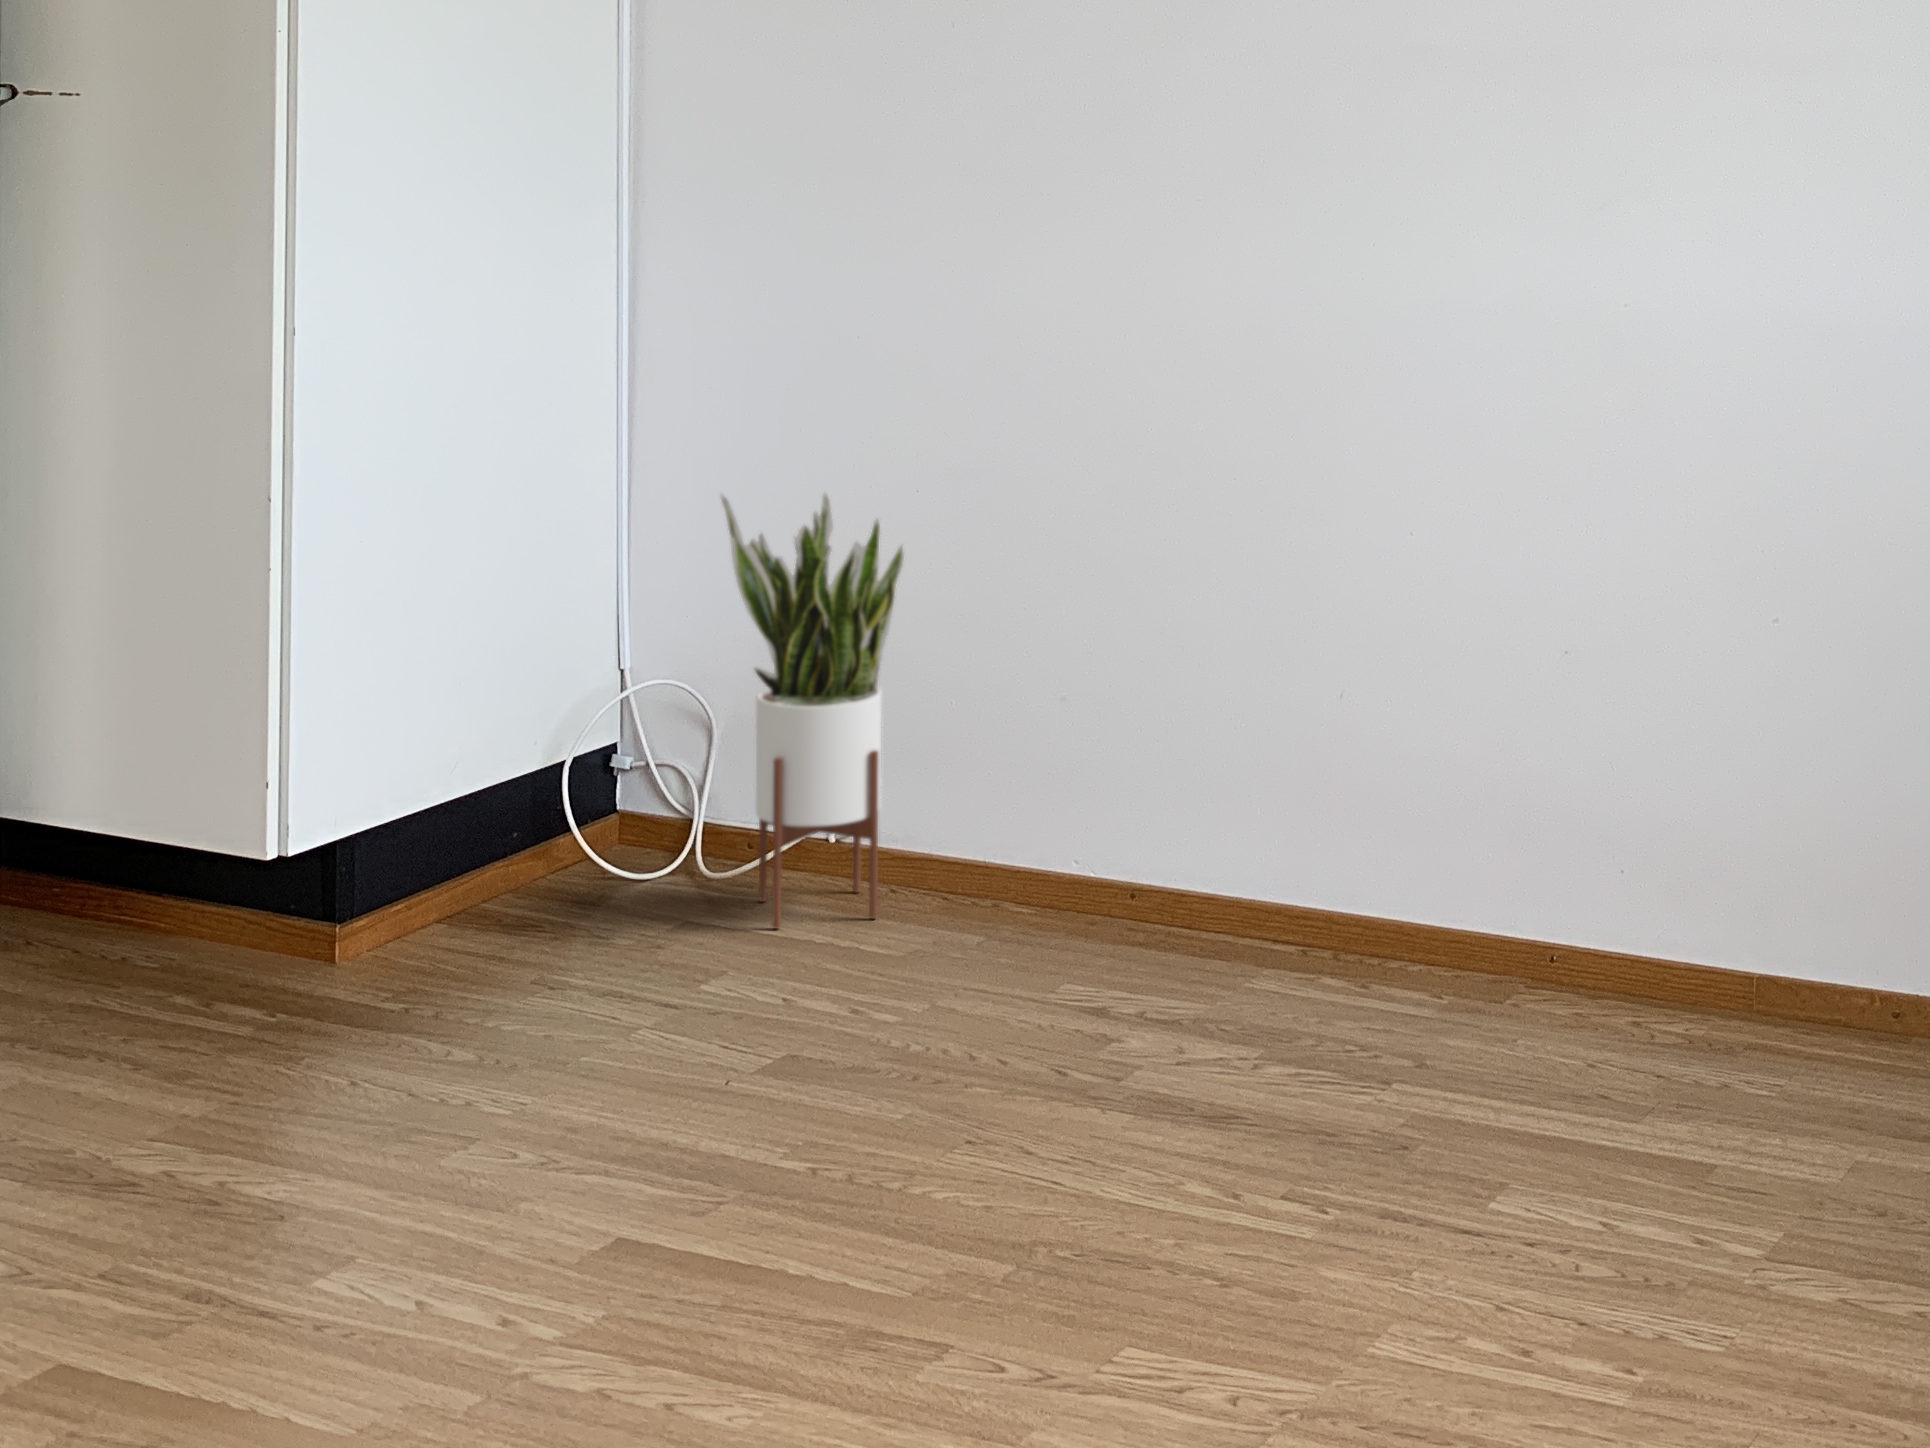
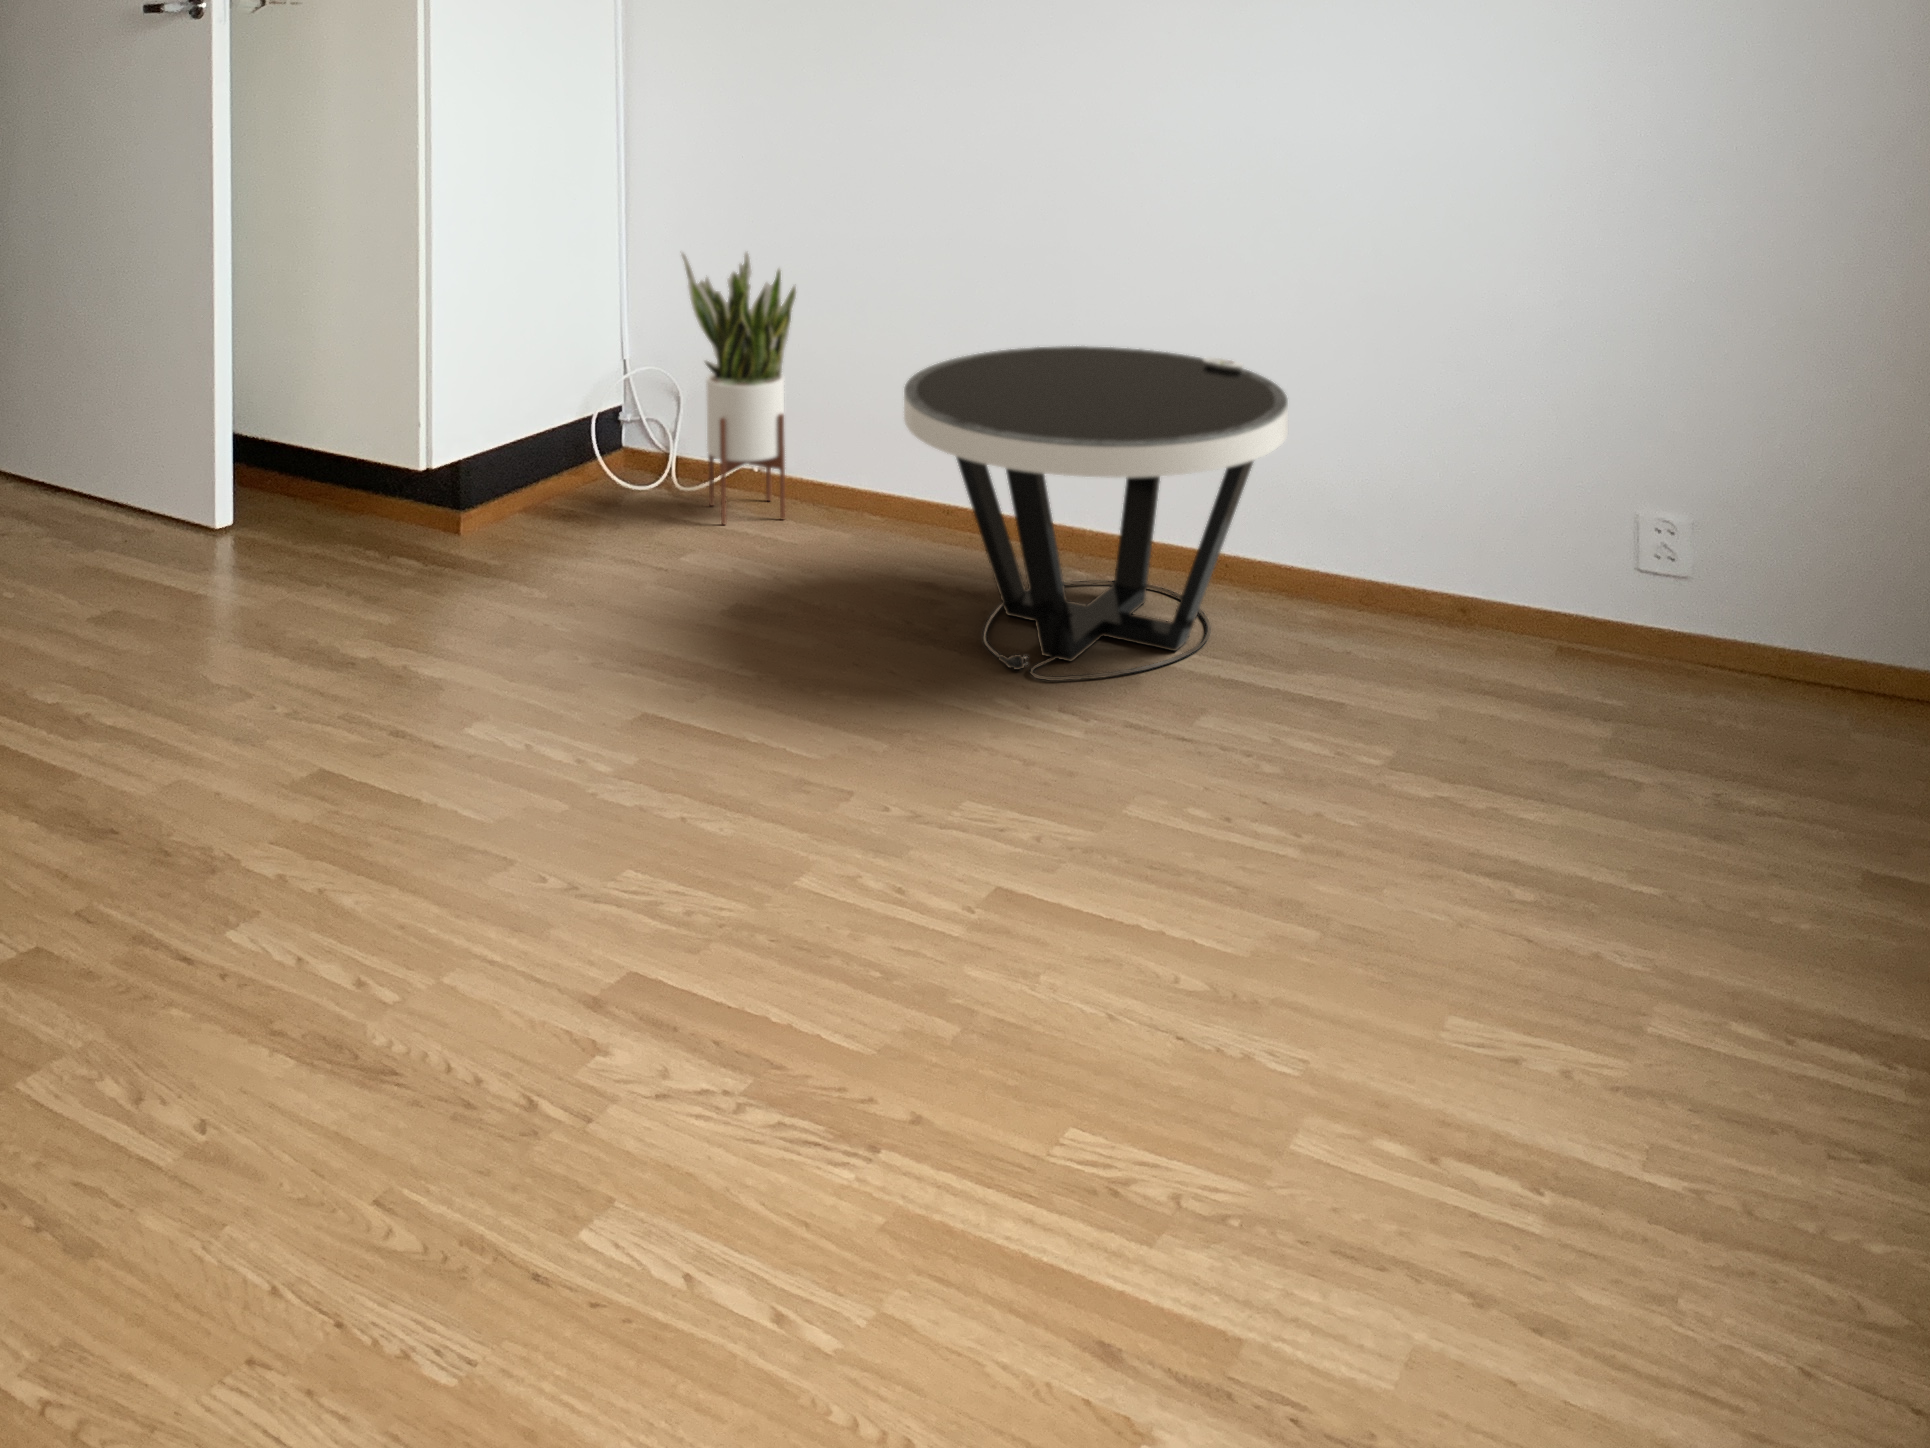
side table: none [1037,635,1620,1143] -> present [904,346,1288,681]

